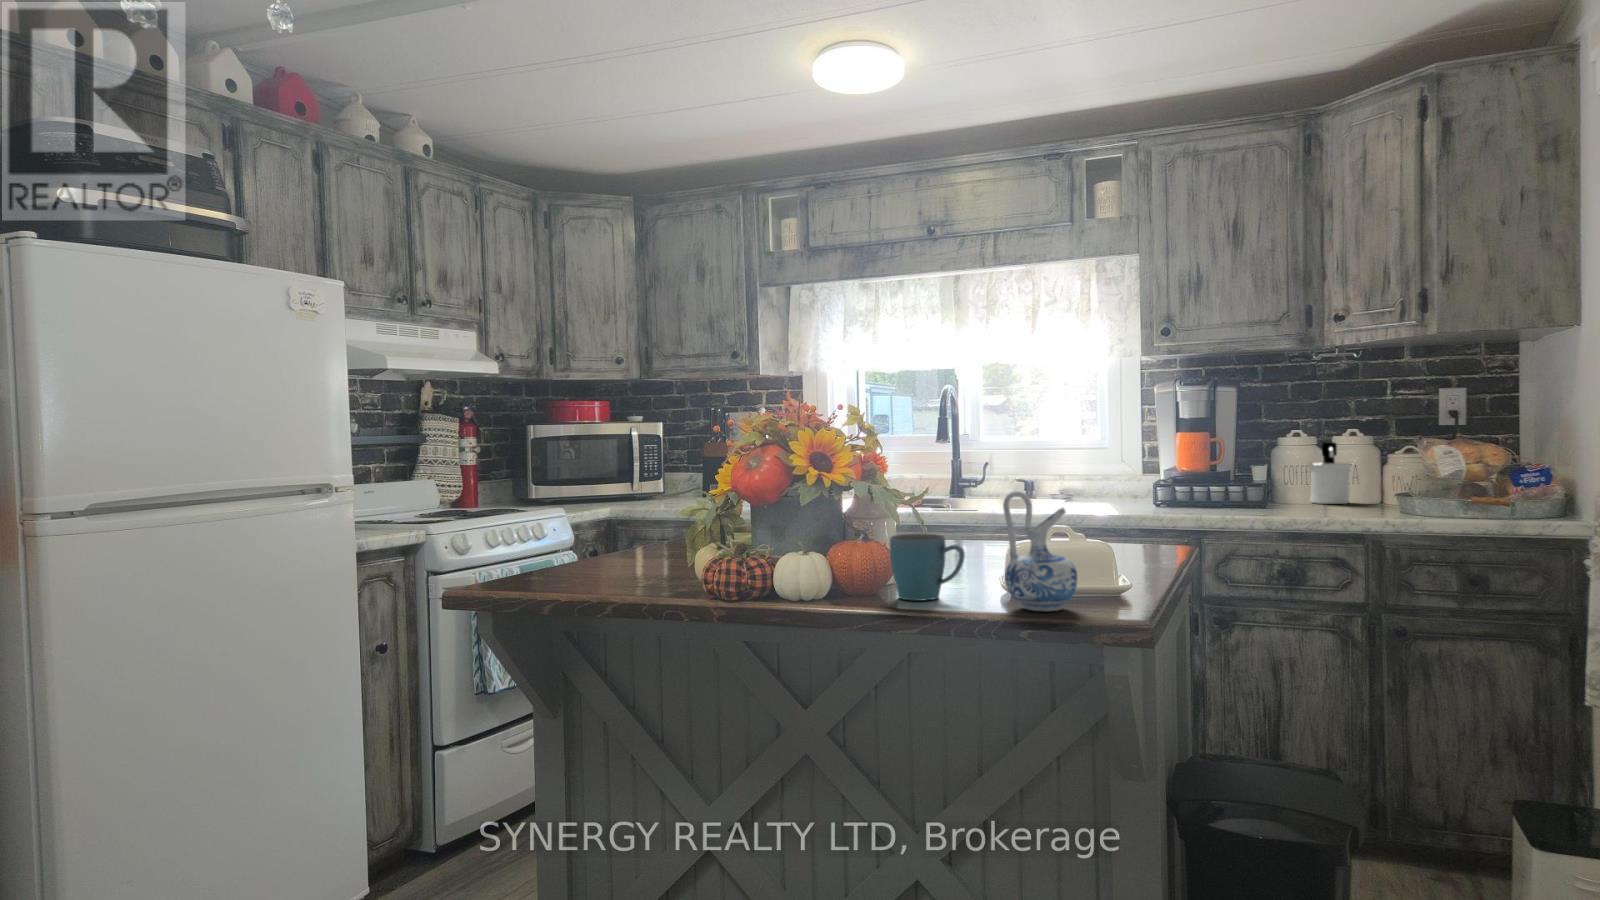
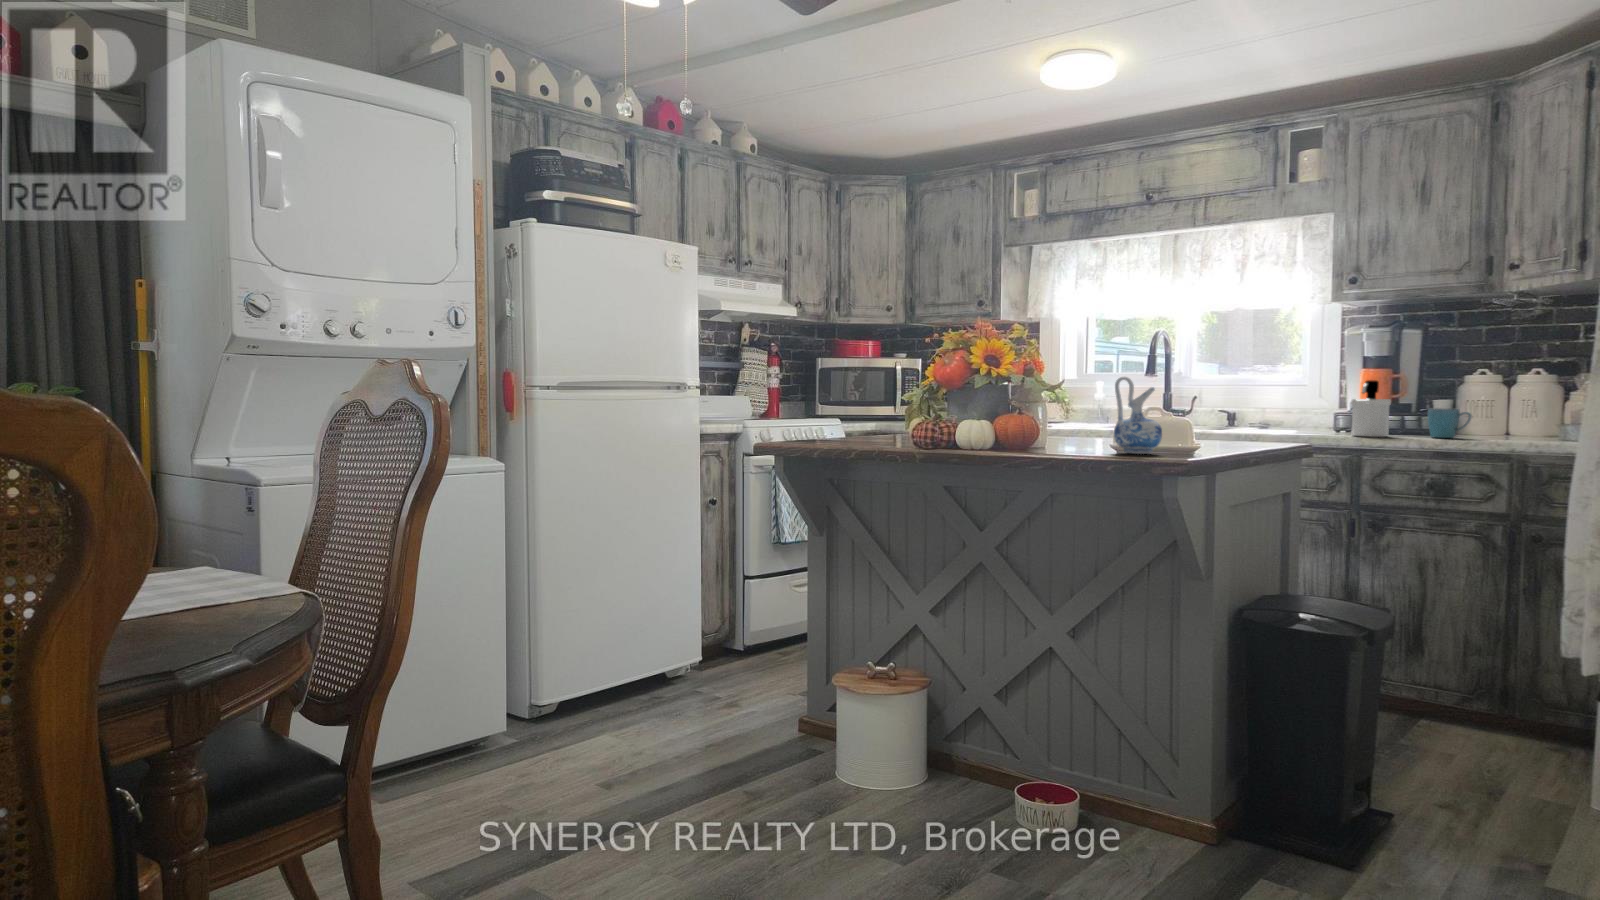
soap dispenser: present [1309,442,1351,504] -> present [1351,380,1391,437]
mug: present [890,534,965,601] -> present [1428,408,1471,438]

